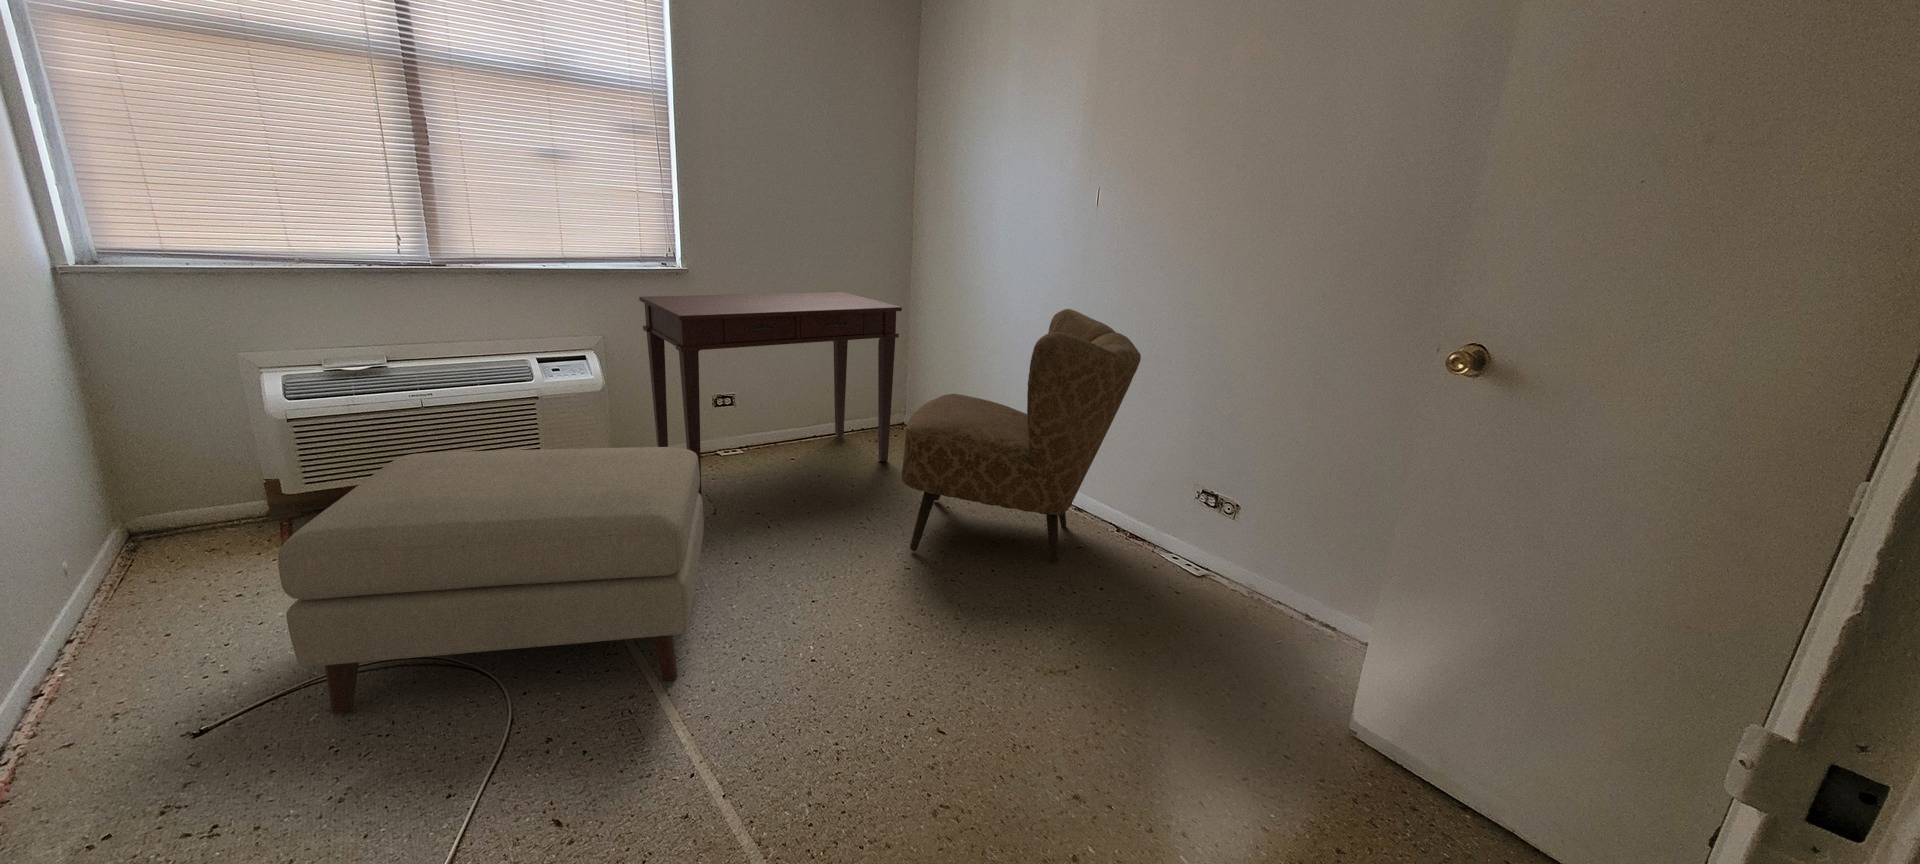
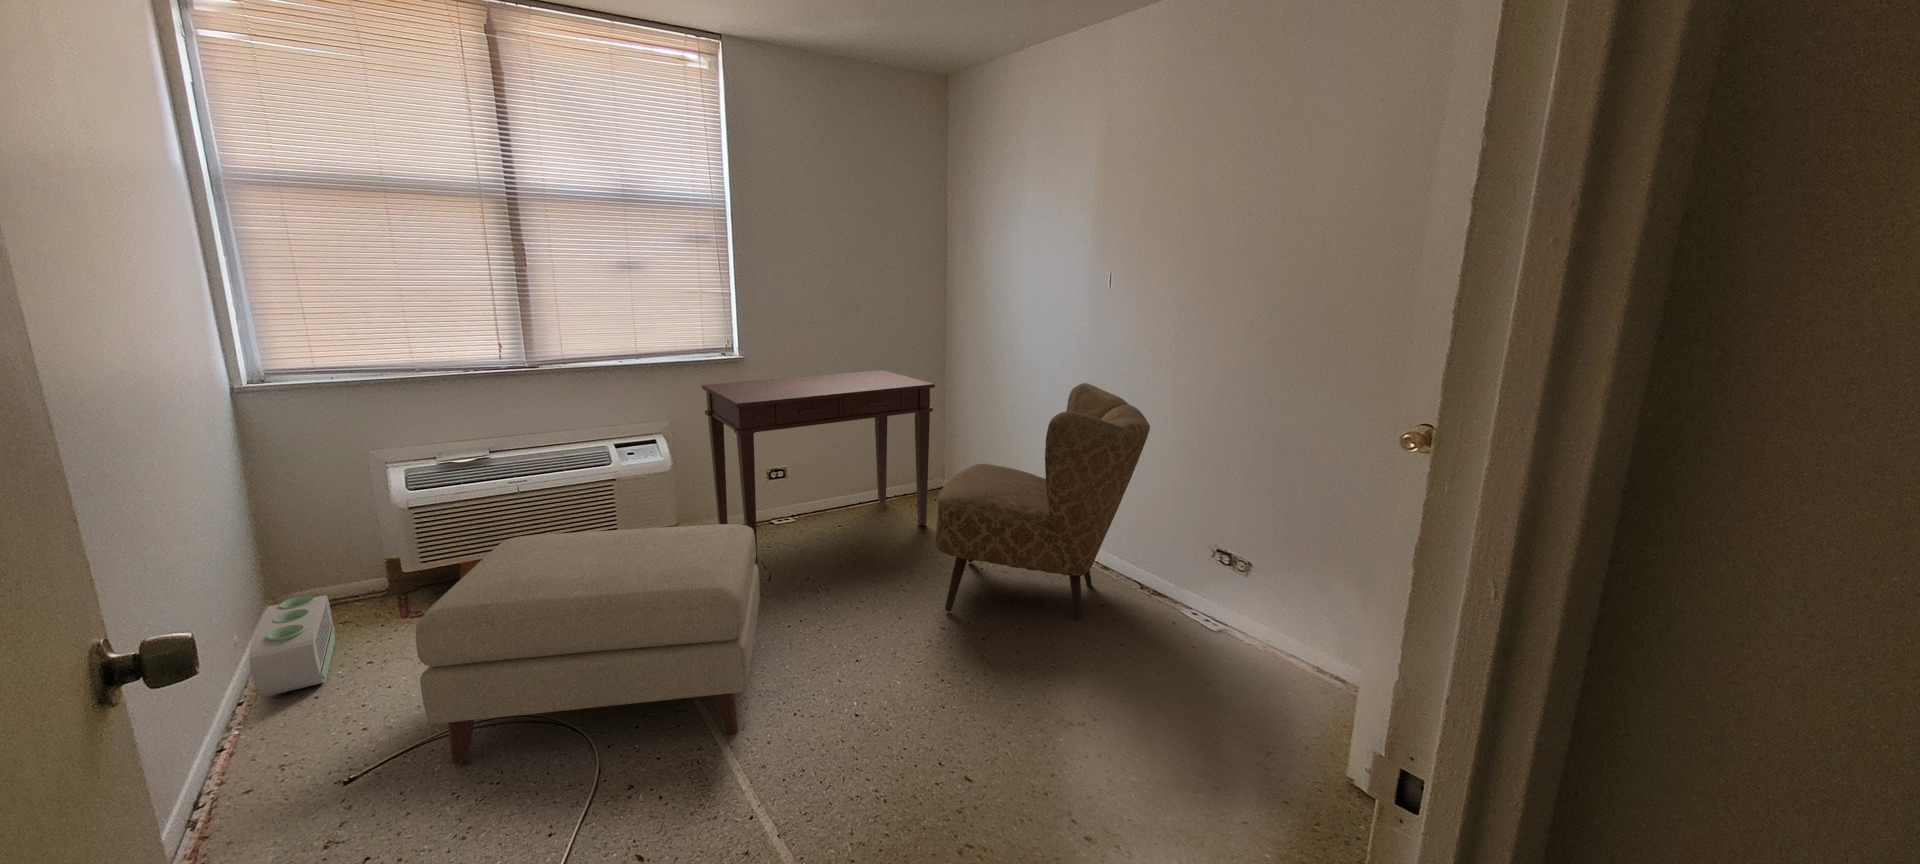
air purifier: none [77,518,196,635] -> present [249,595,335,698]

